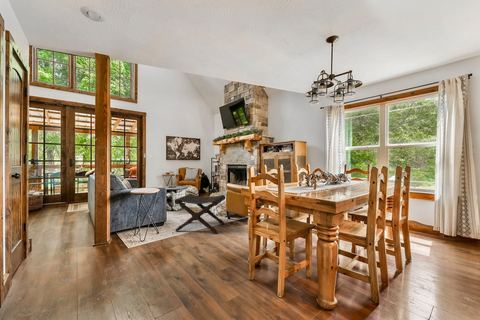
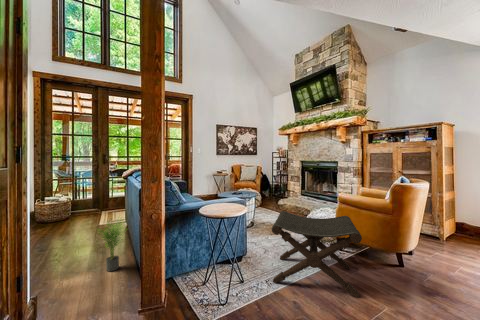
potted plant: none [65,197,89,232] -> present [99,223,122,271]

